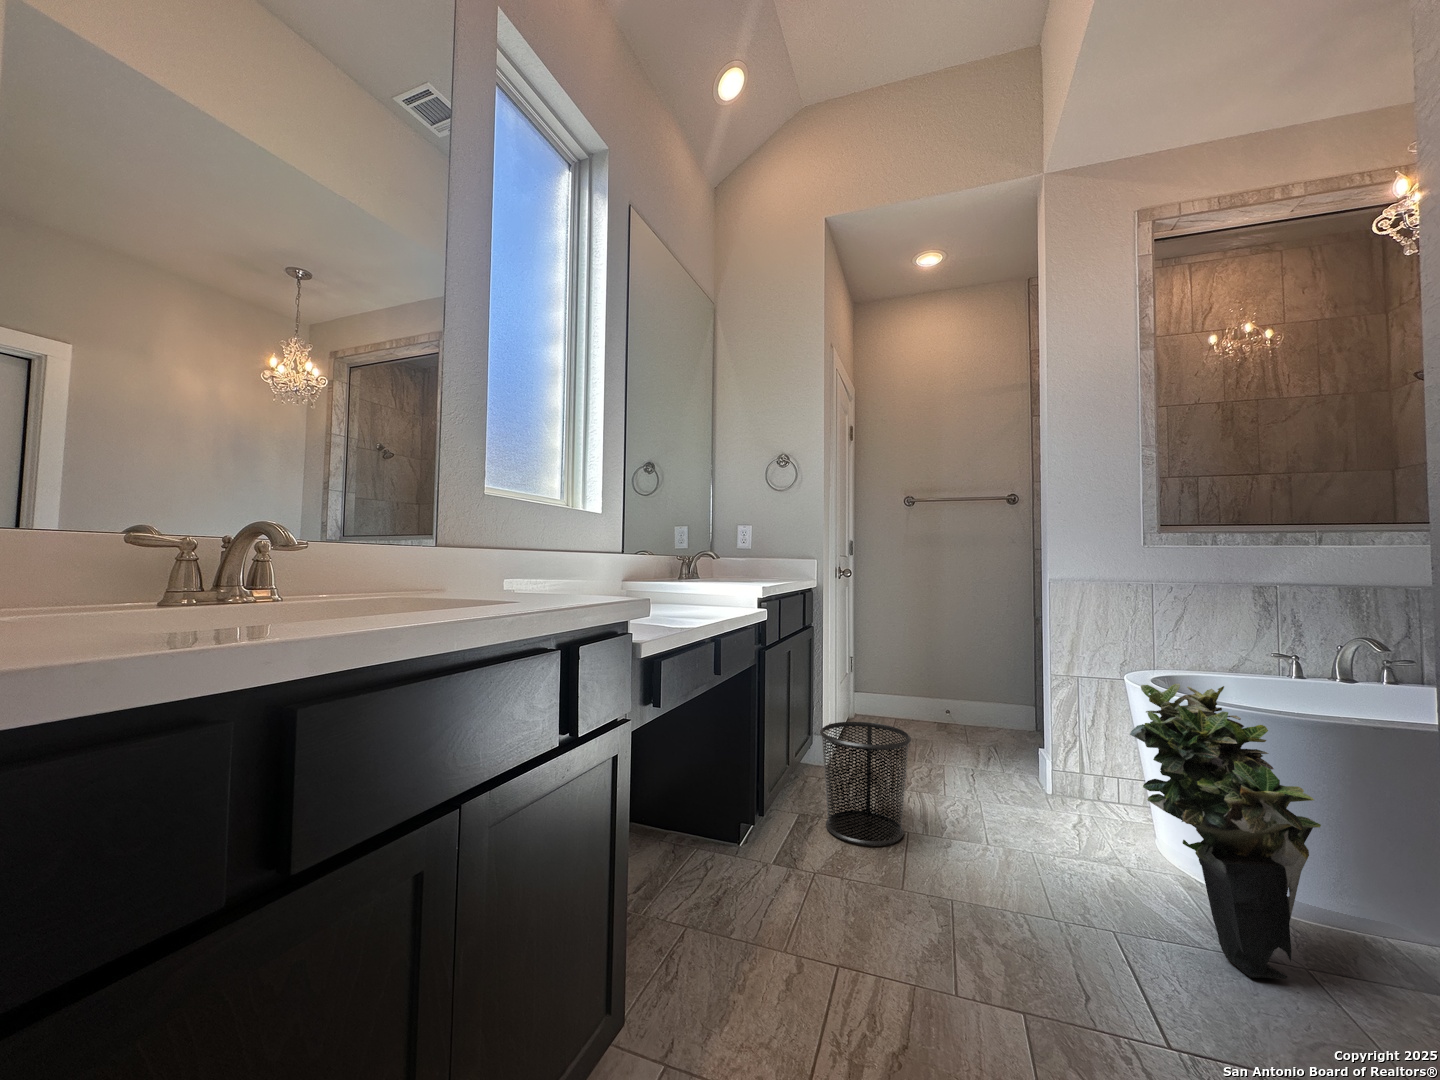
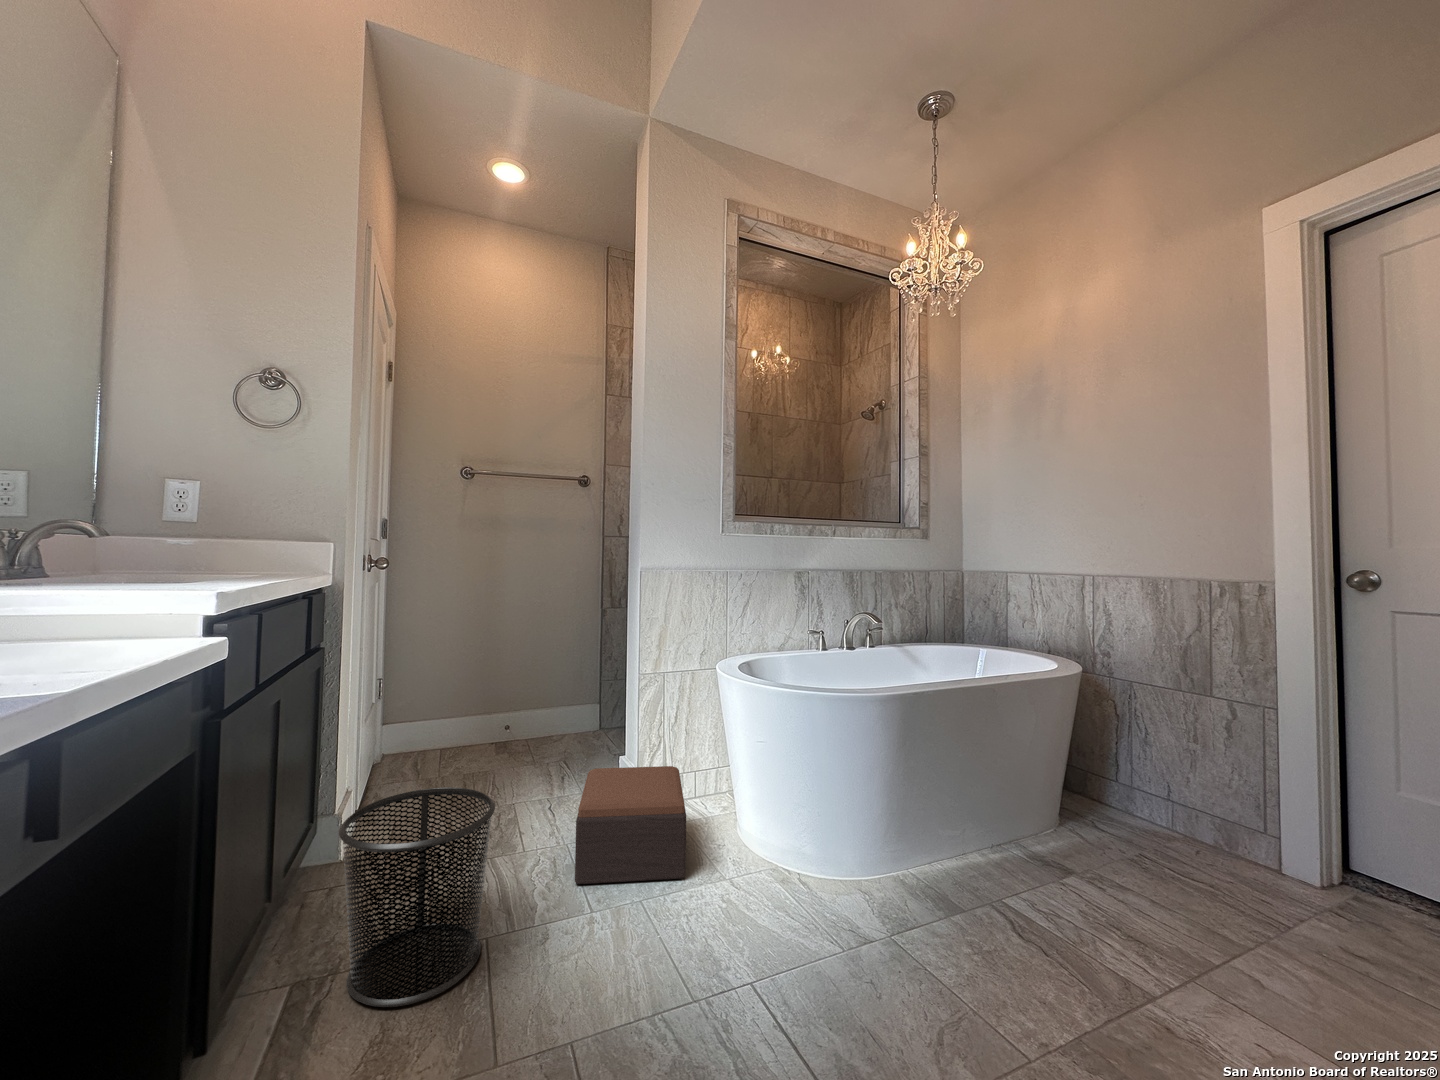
potted plant: present [1130,684,1321,979] -> none [767,678,927,991]
footstool: none [979,745,1088,849] -> present [575,766,686,884]

